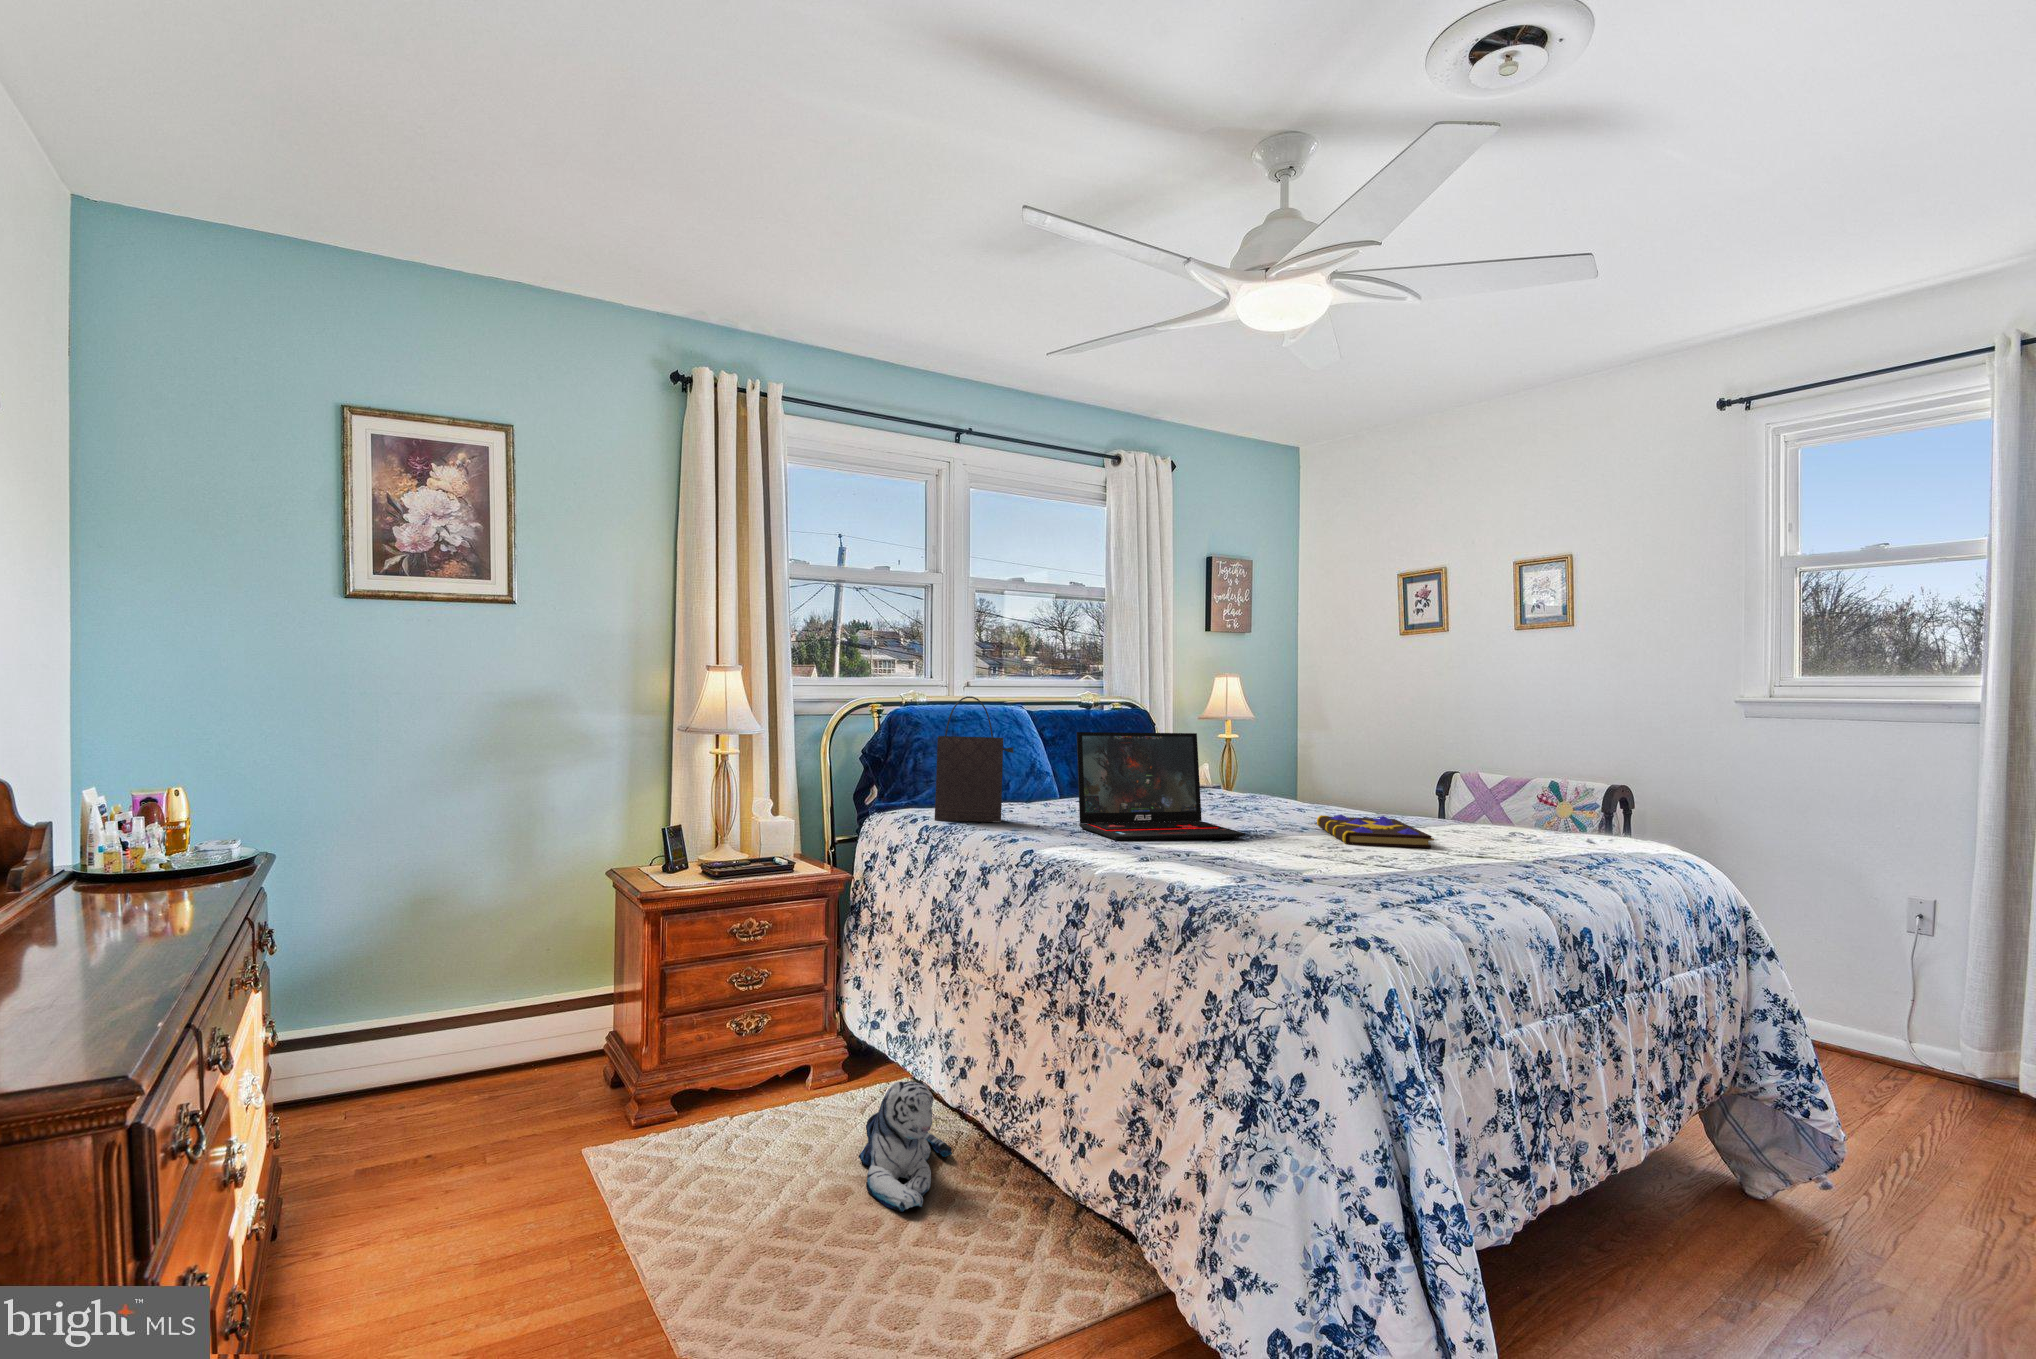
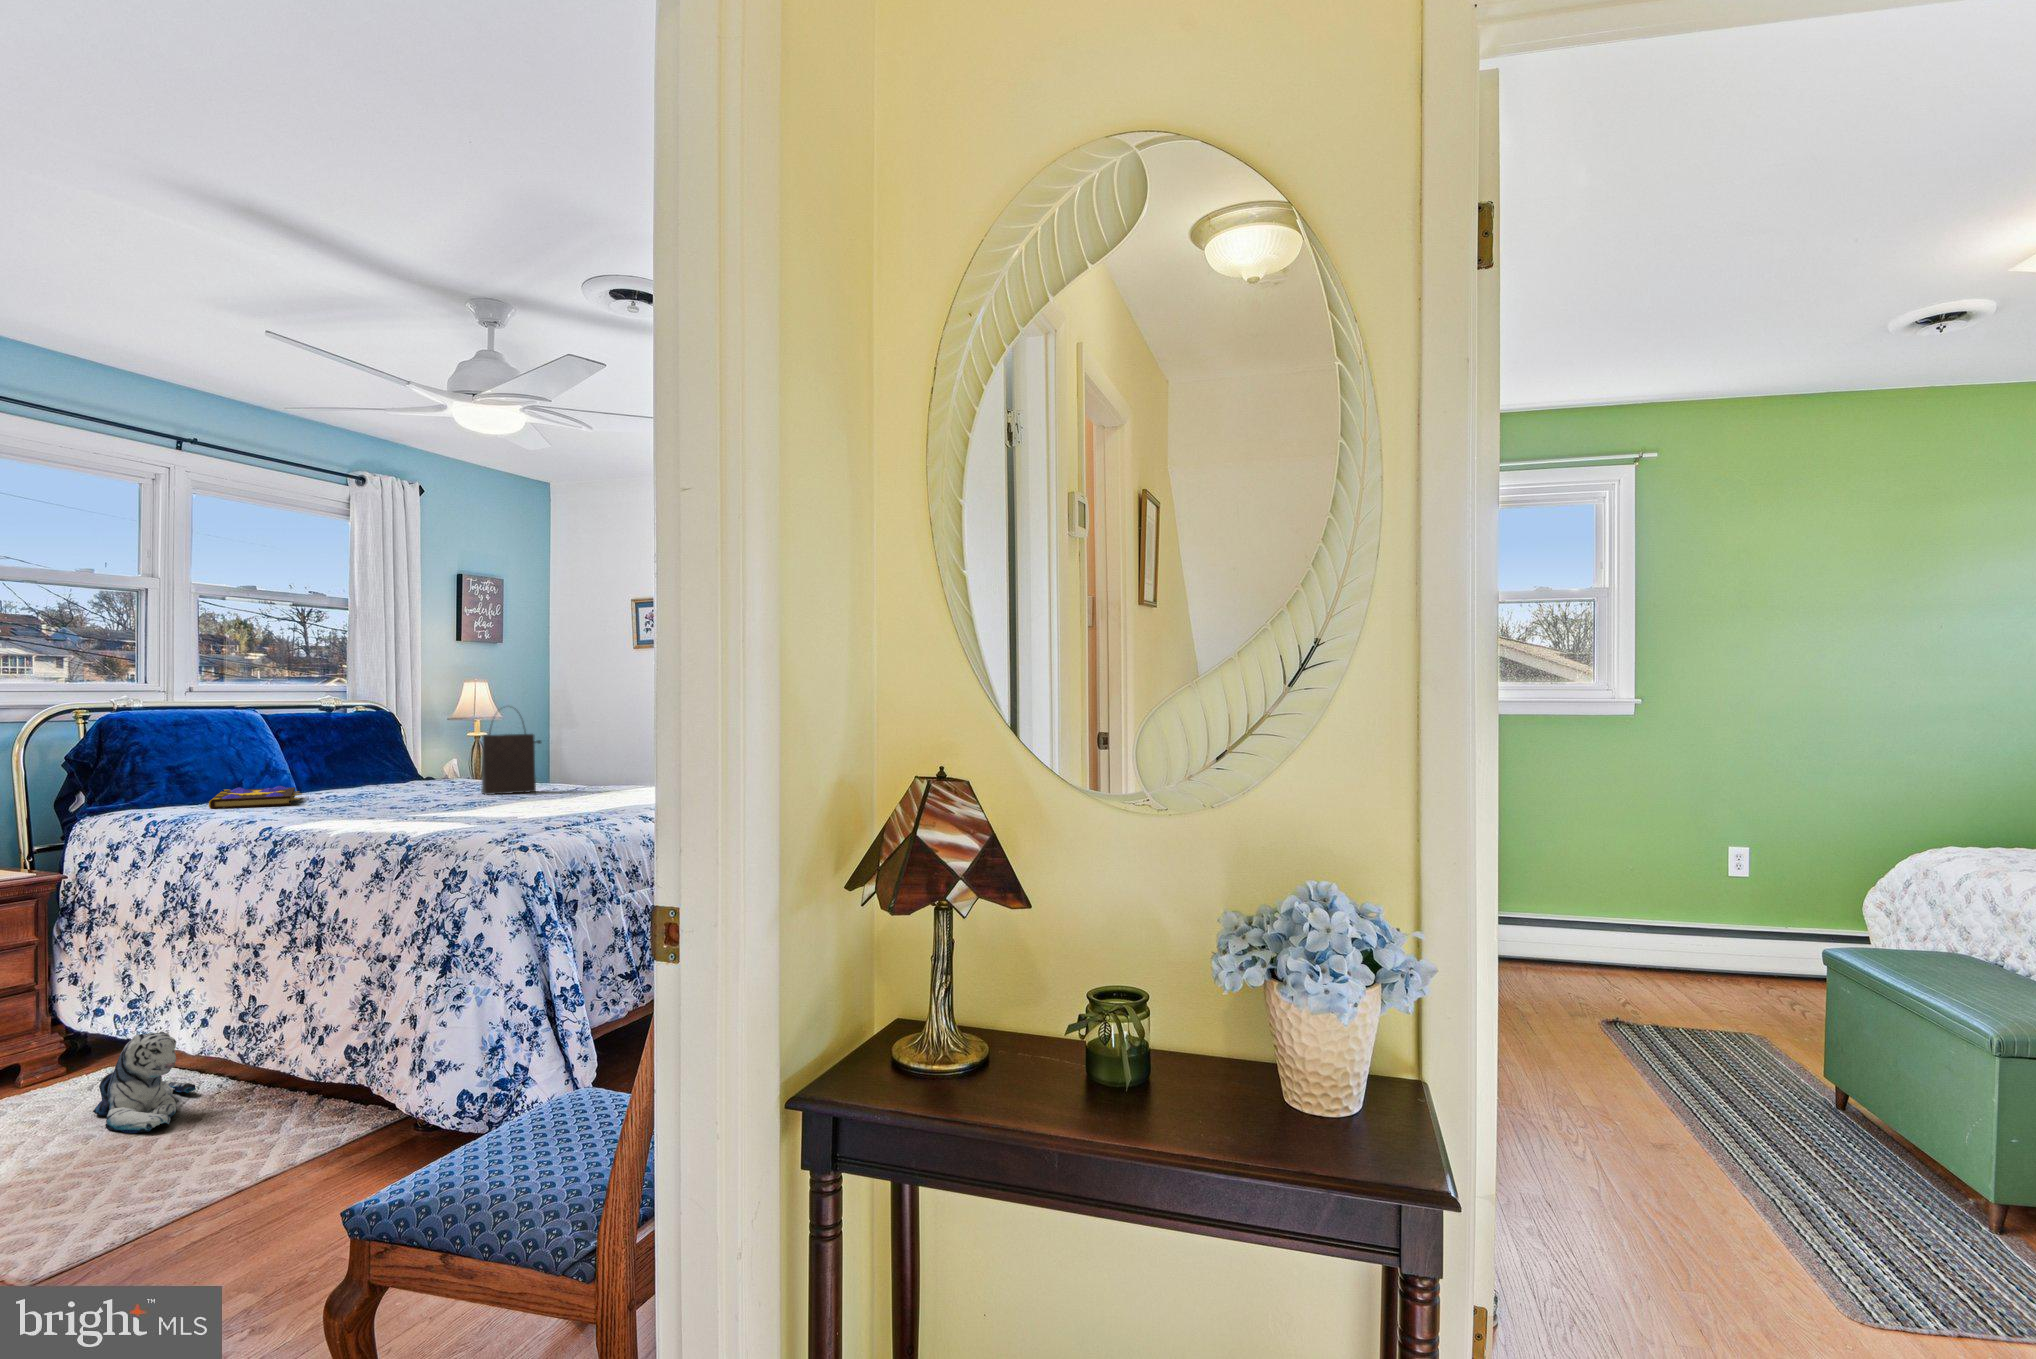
handbag: present [935,696,1013,822] -> present [481,718,541,795]
laptop: present [1077,732,1245,841] -> none [314,728,469,816]
book: present [1317,815,1434,848] -> present [209,786,302,809]

